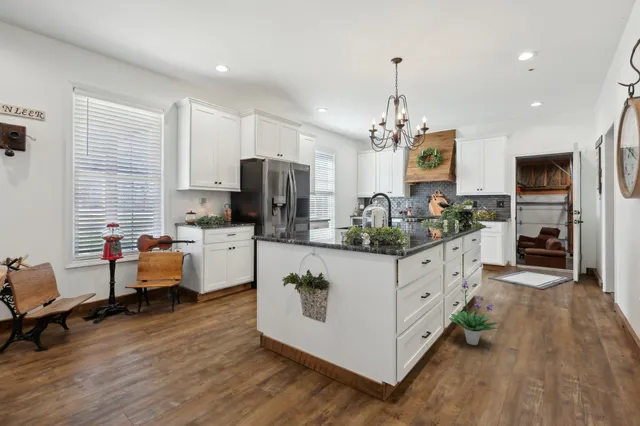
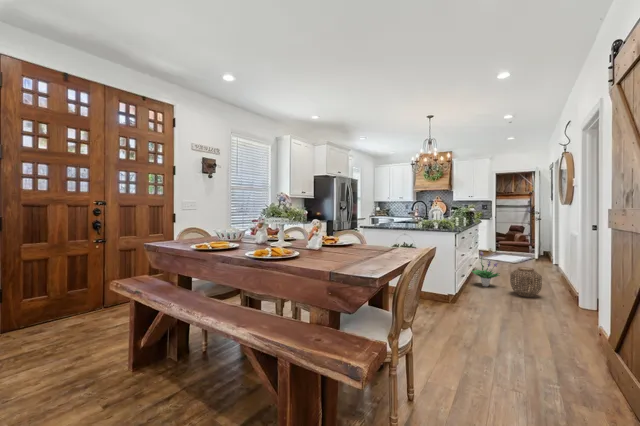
woven basket: none [515,320,582,388] -> present [510,267,542,297]

